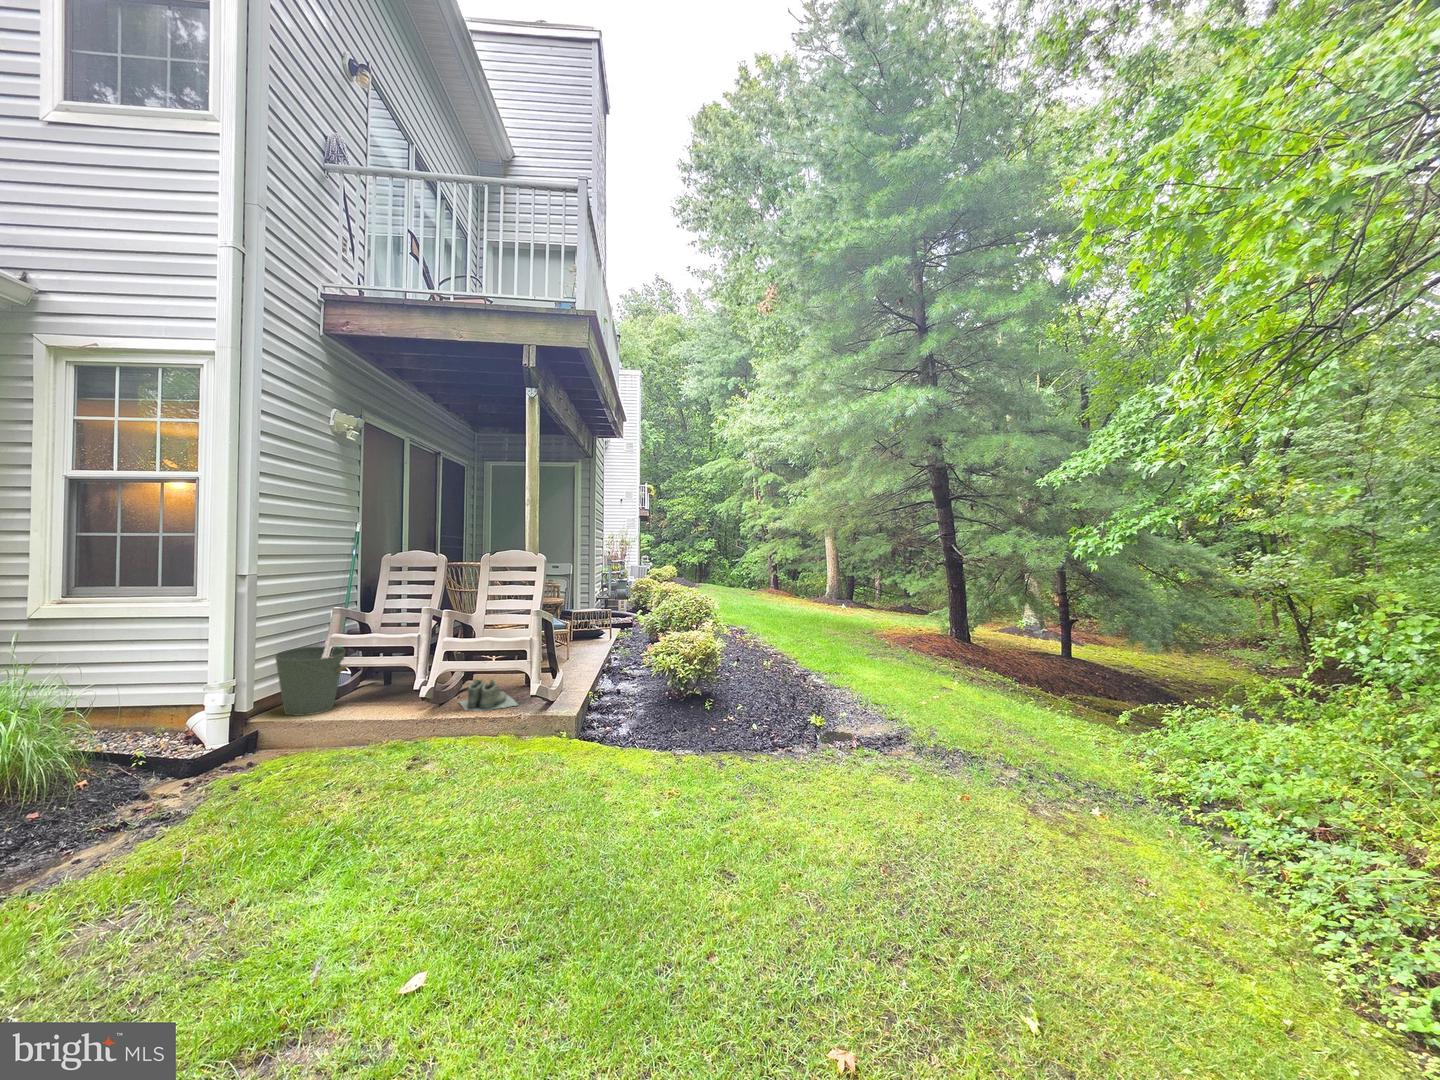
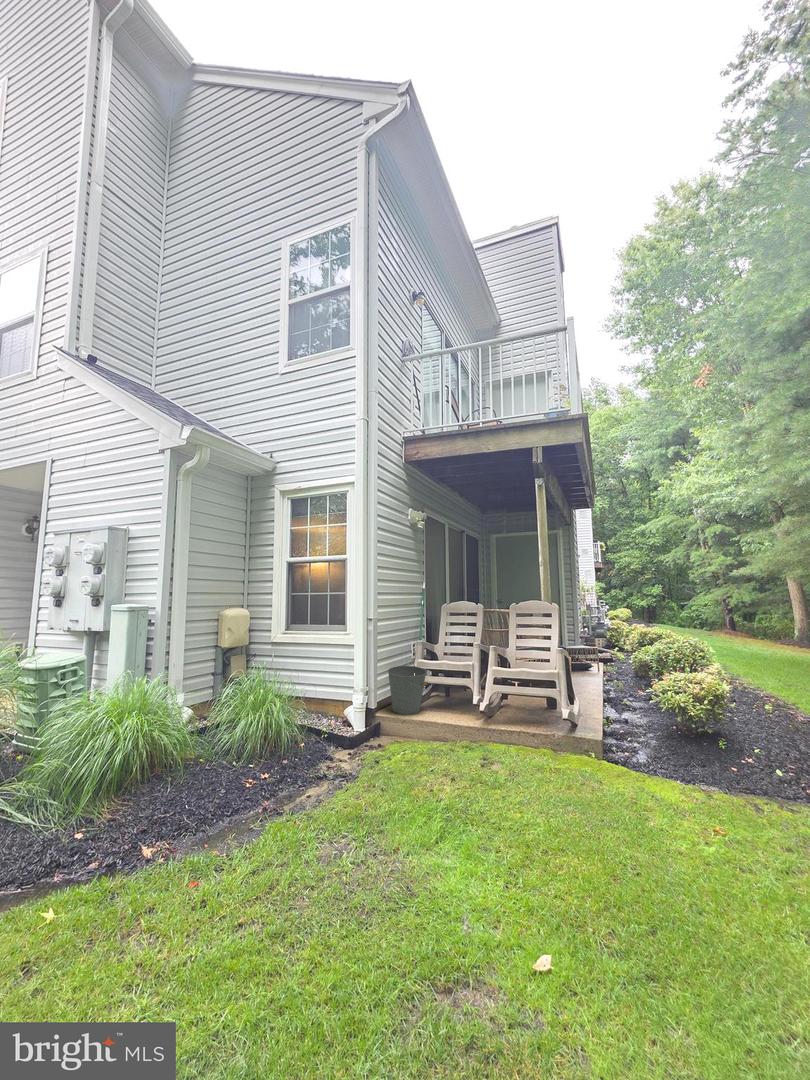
boots: present [459,679,518,711] -> none [501,703,550,733]

